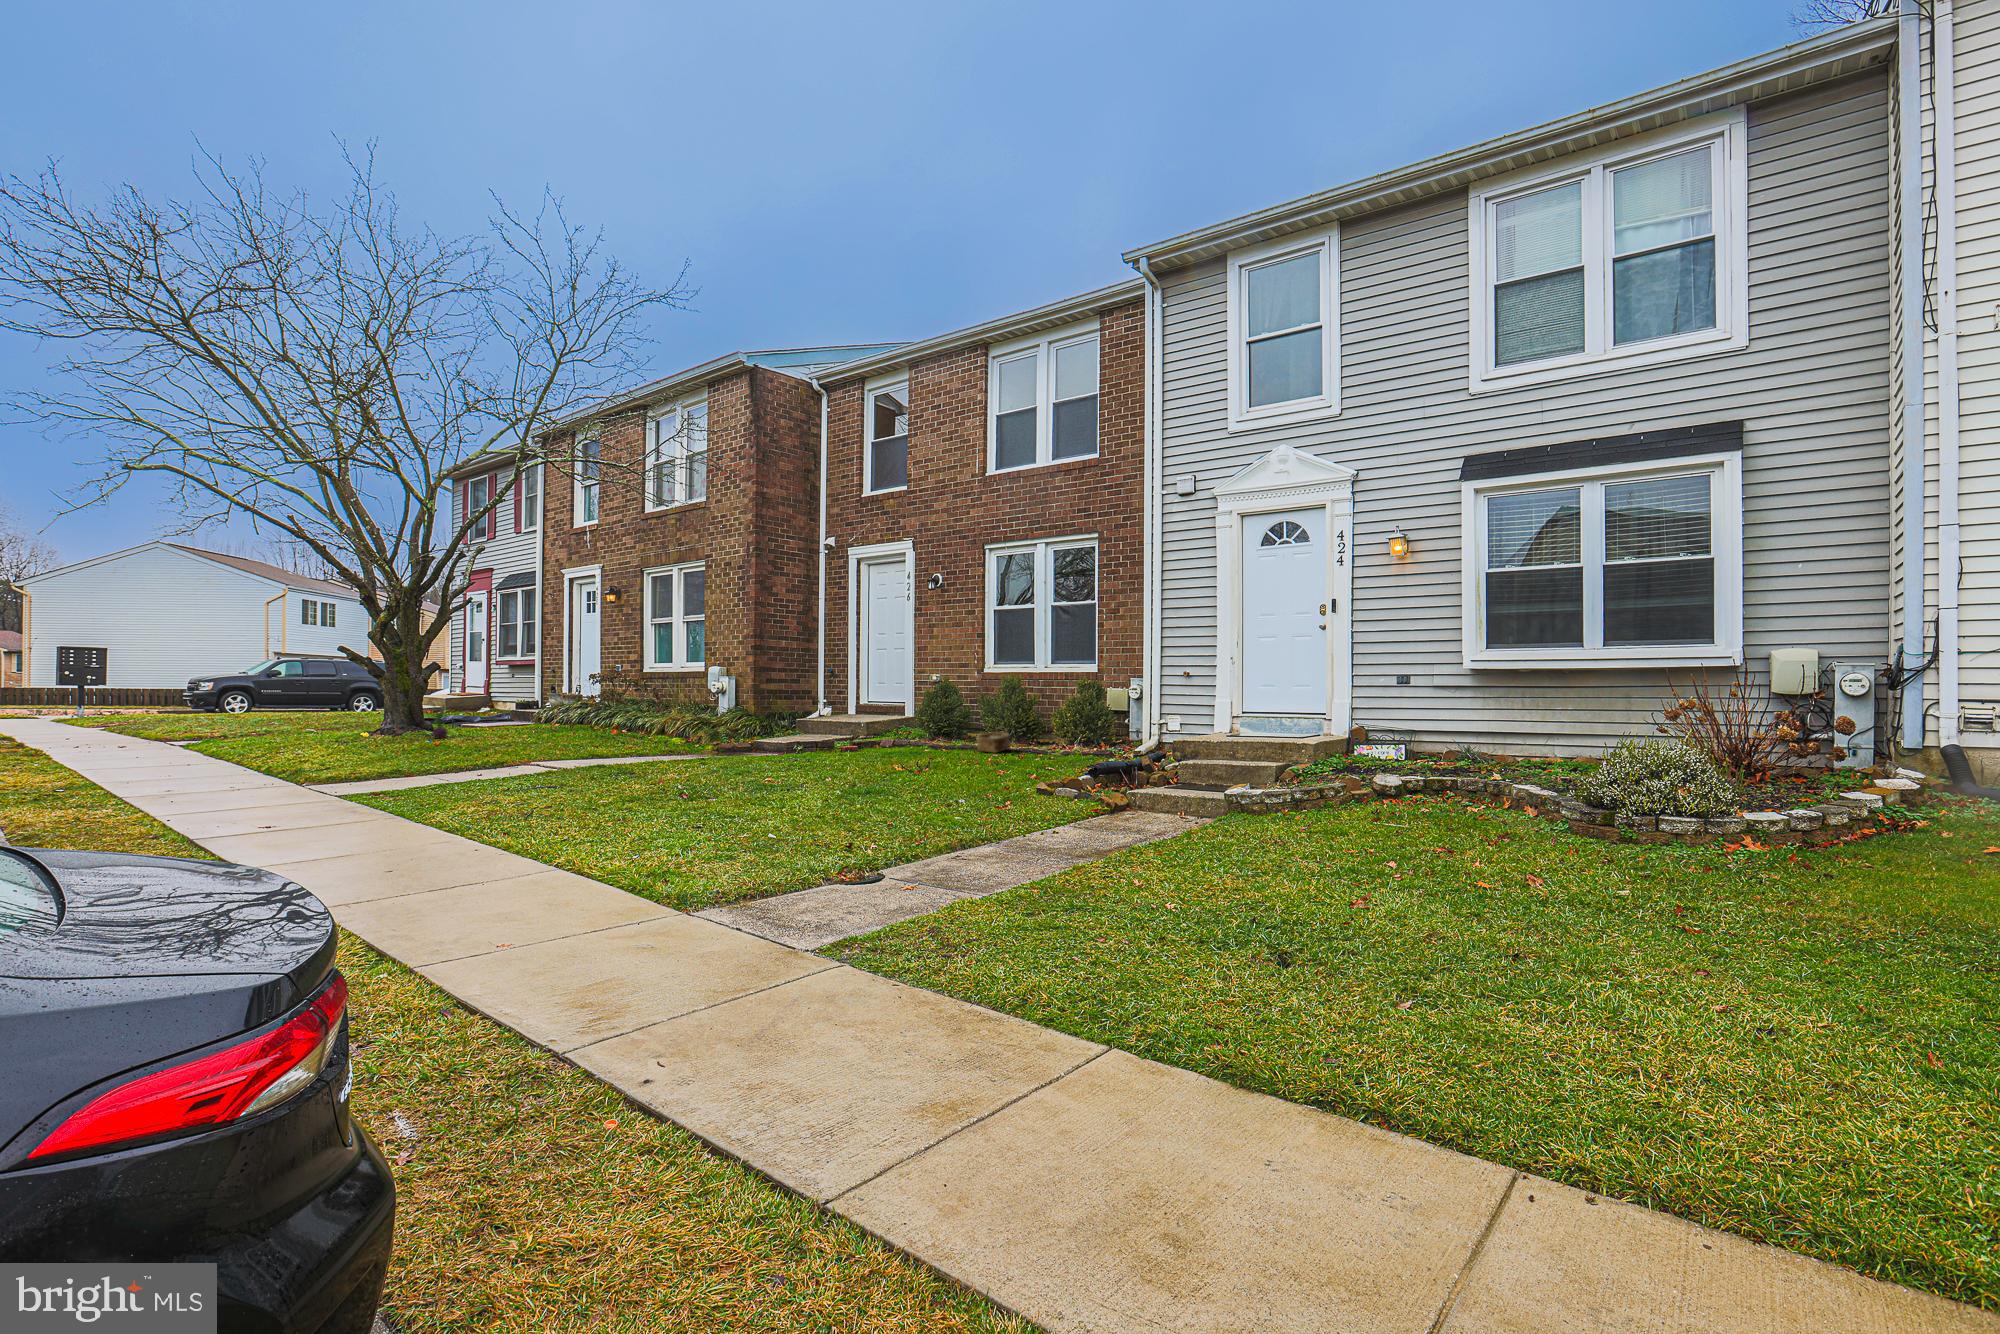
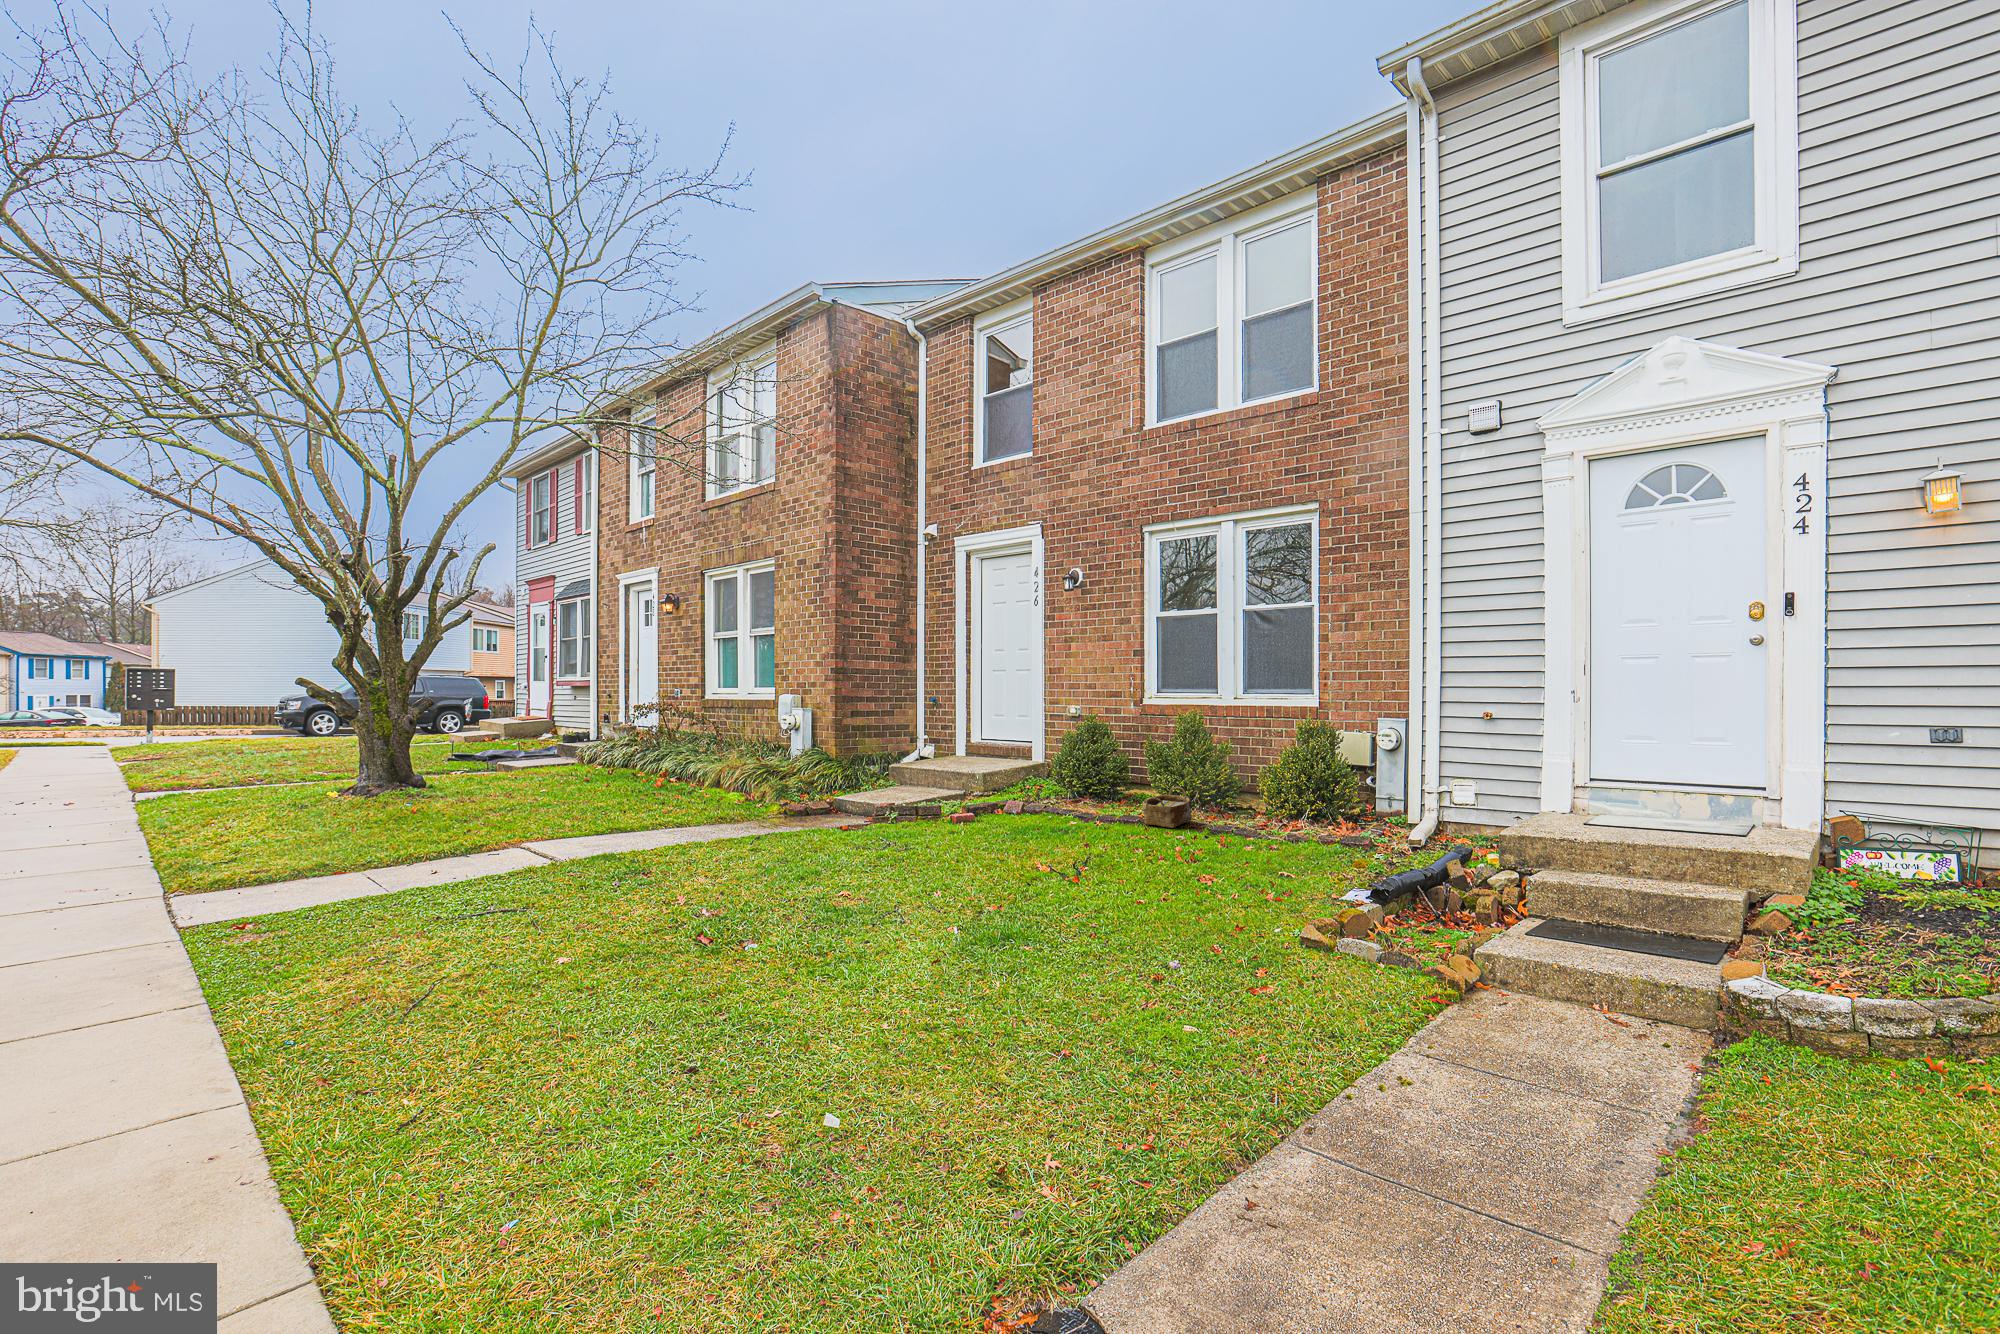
decorative plant: present [429,705,448,738] -> none [416,741,477,787]

